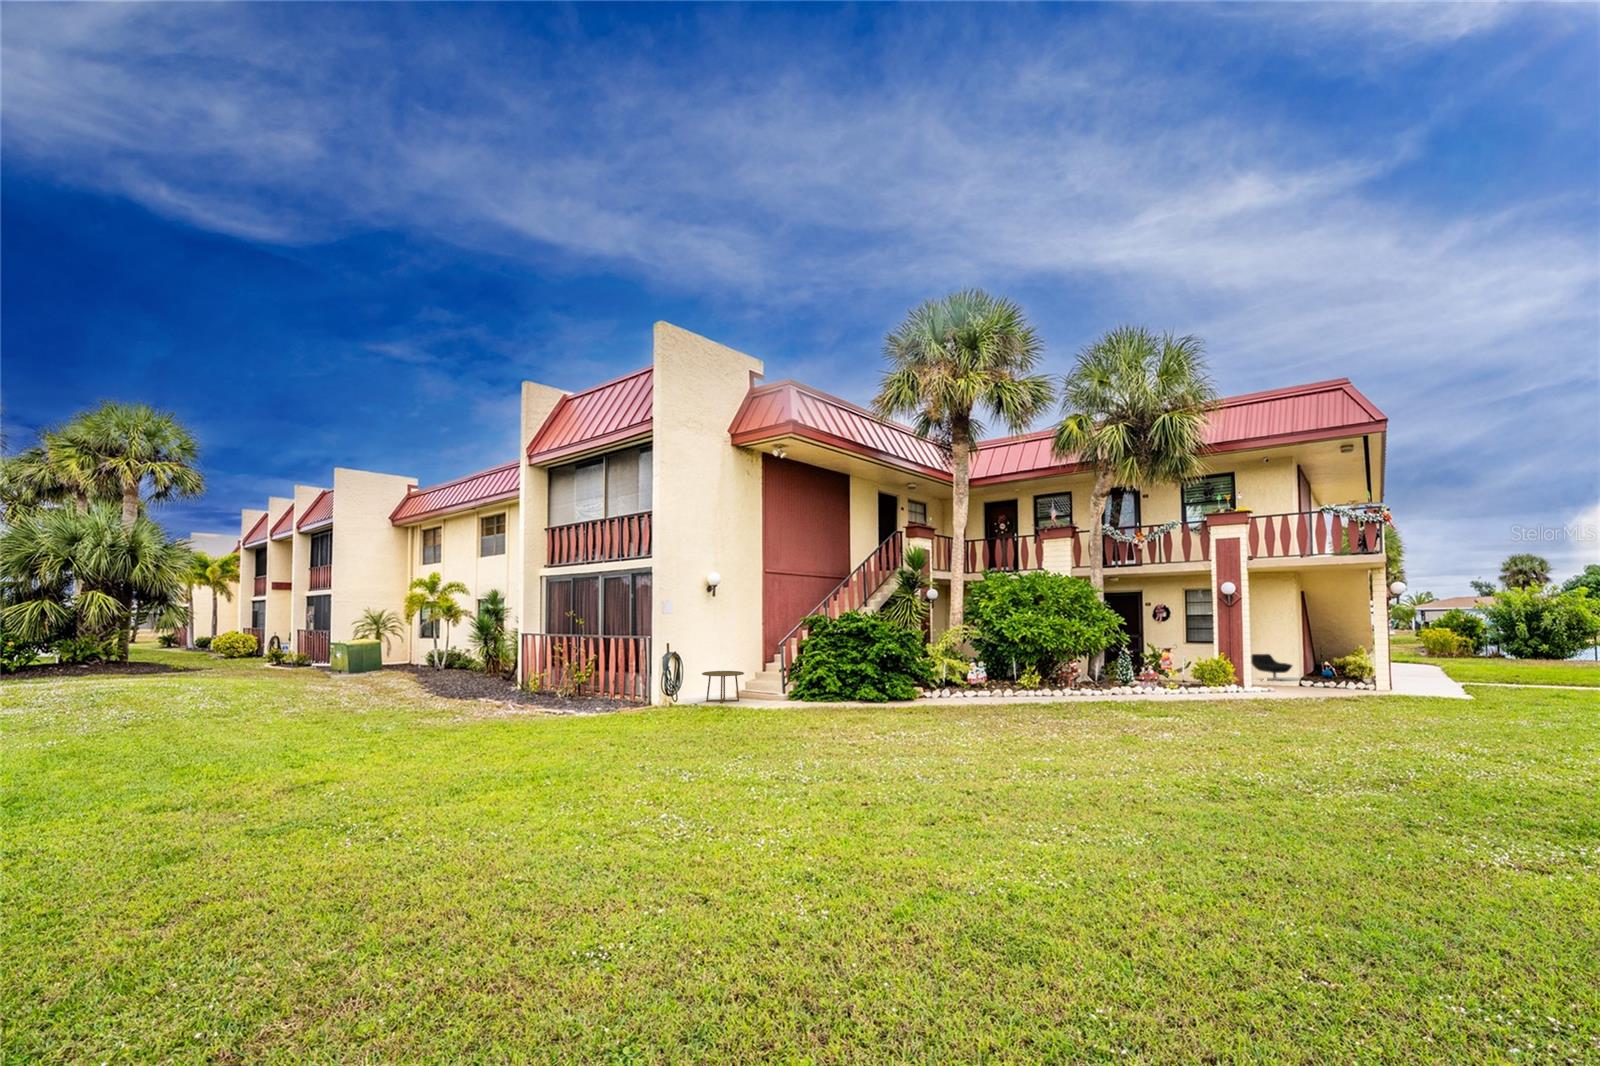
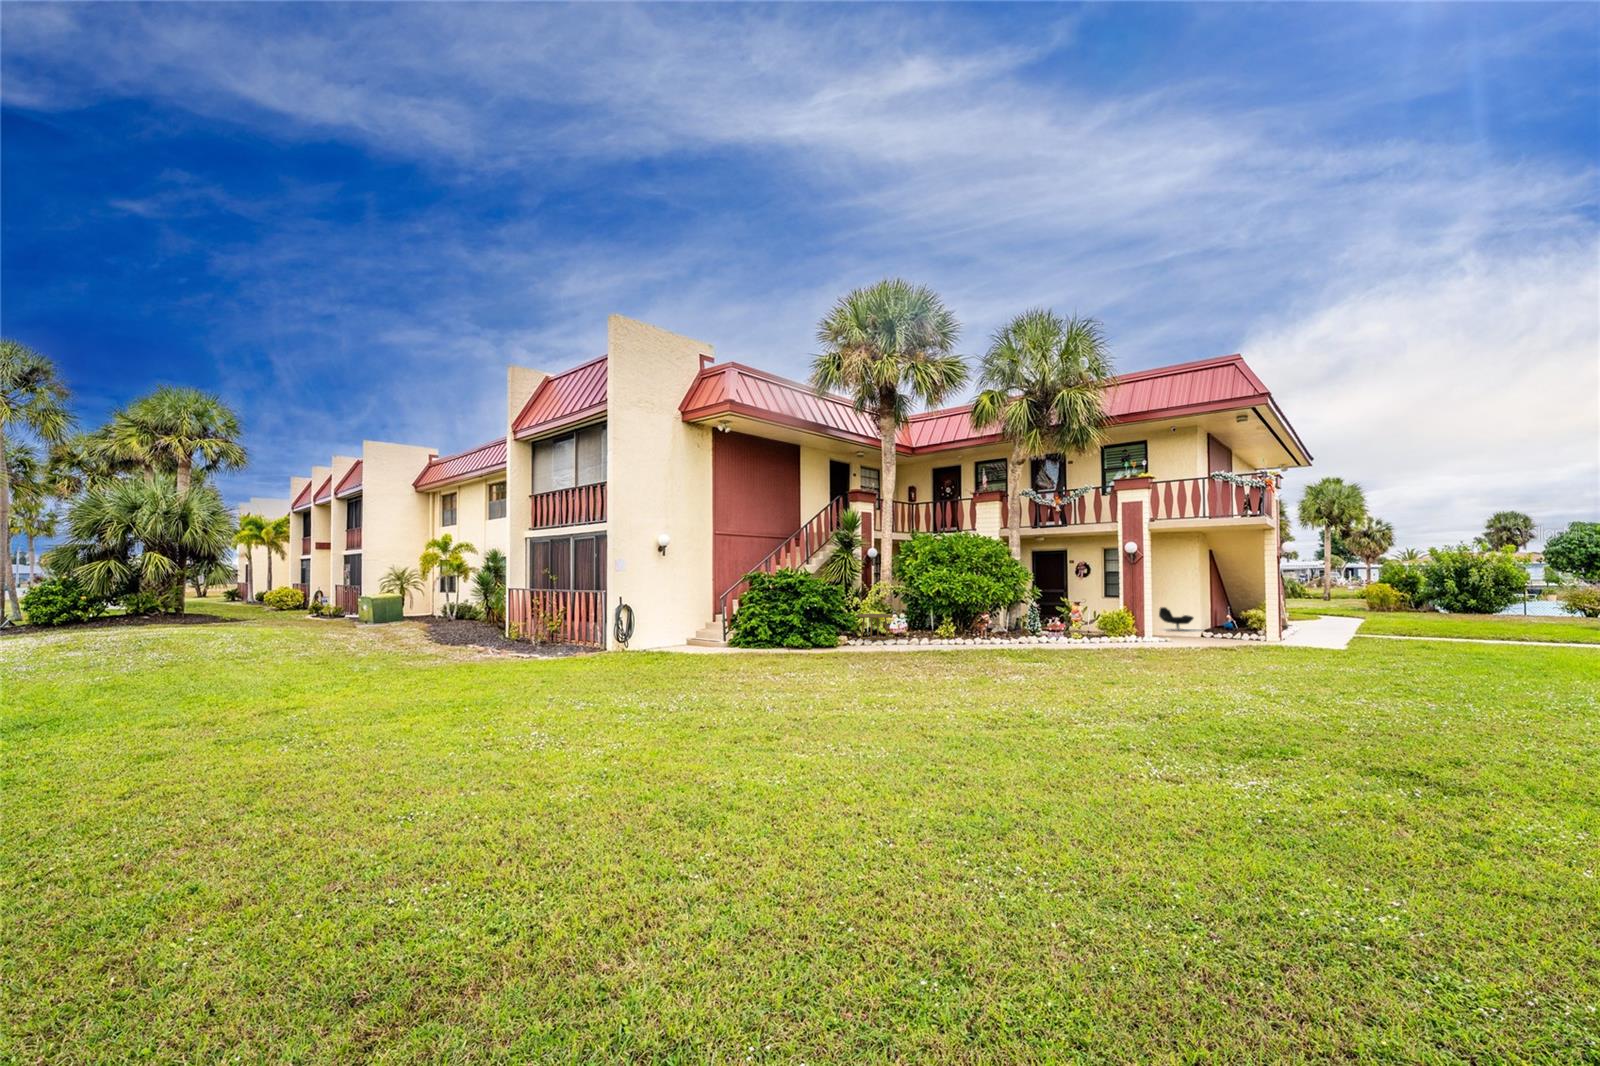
round table: present [702,671,744,703] -> present [857,614,893,641]

